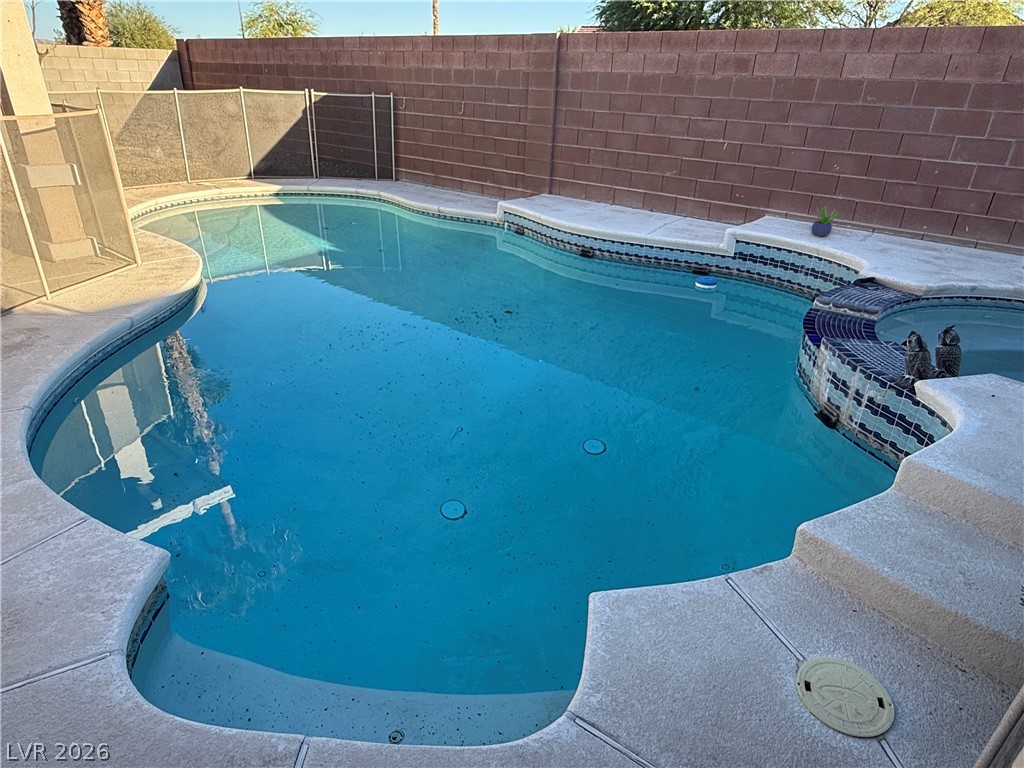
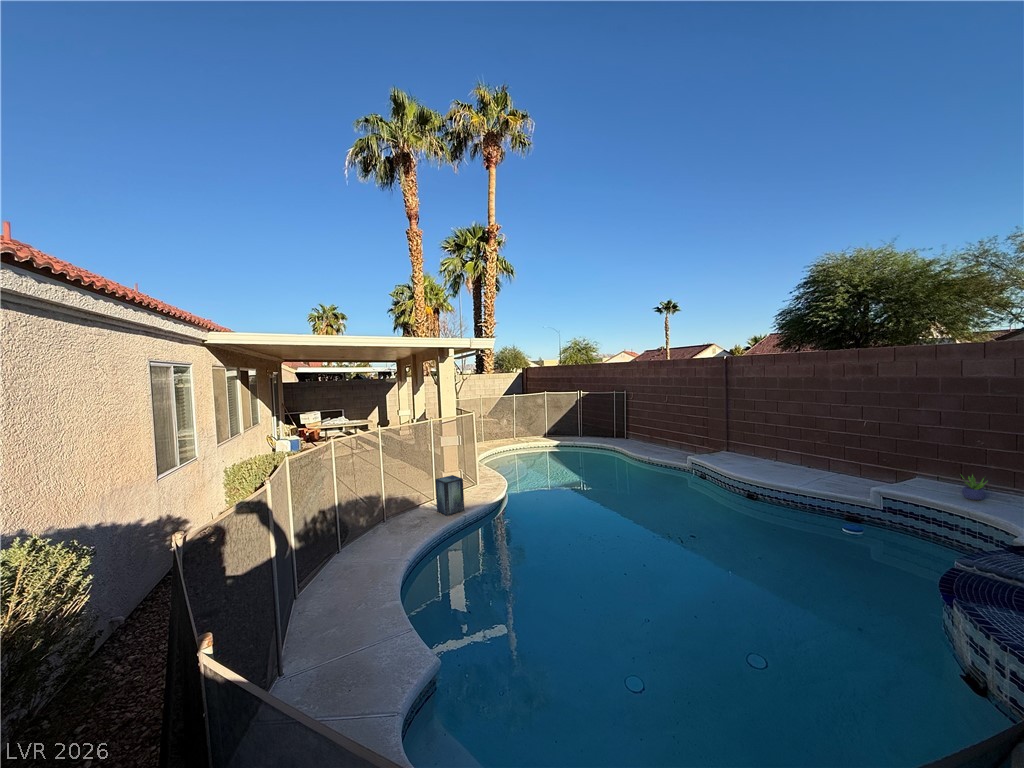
storage box: none [41,239,126,320] -> present [435,475,464,516]

